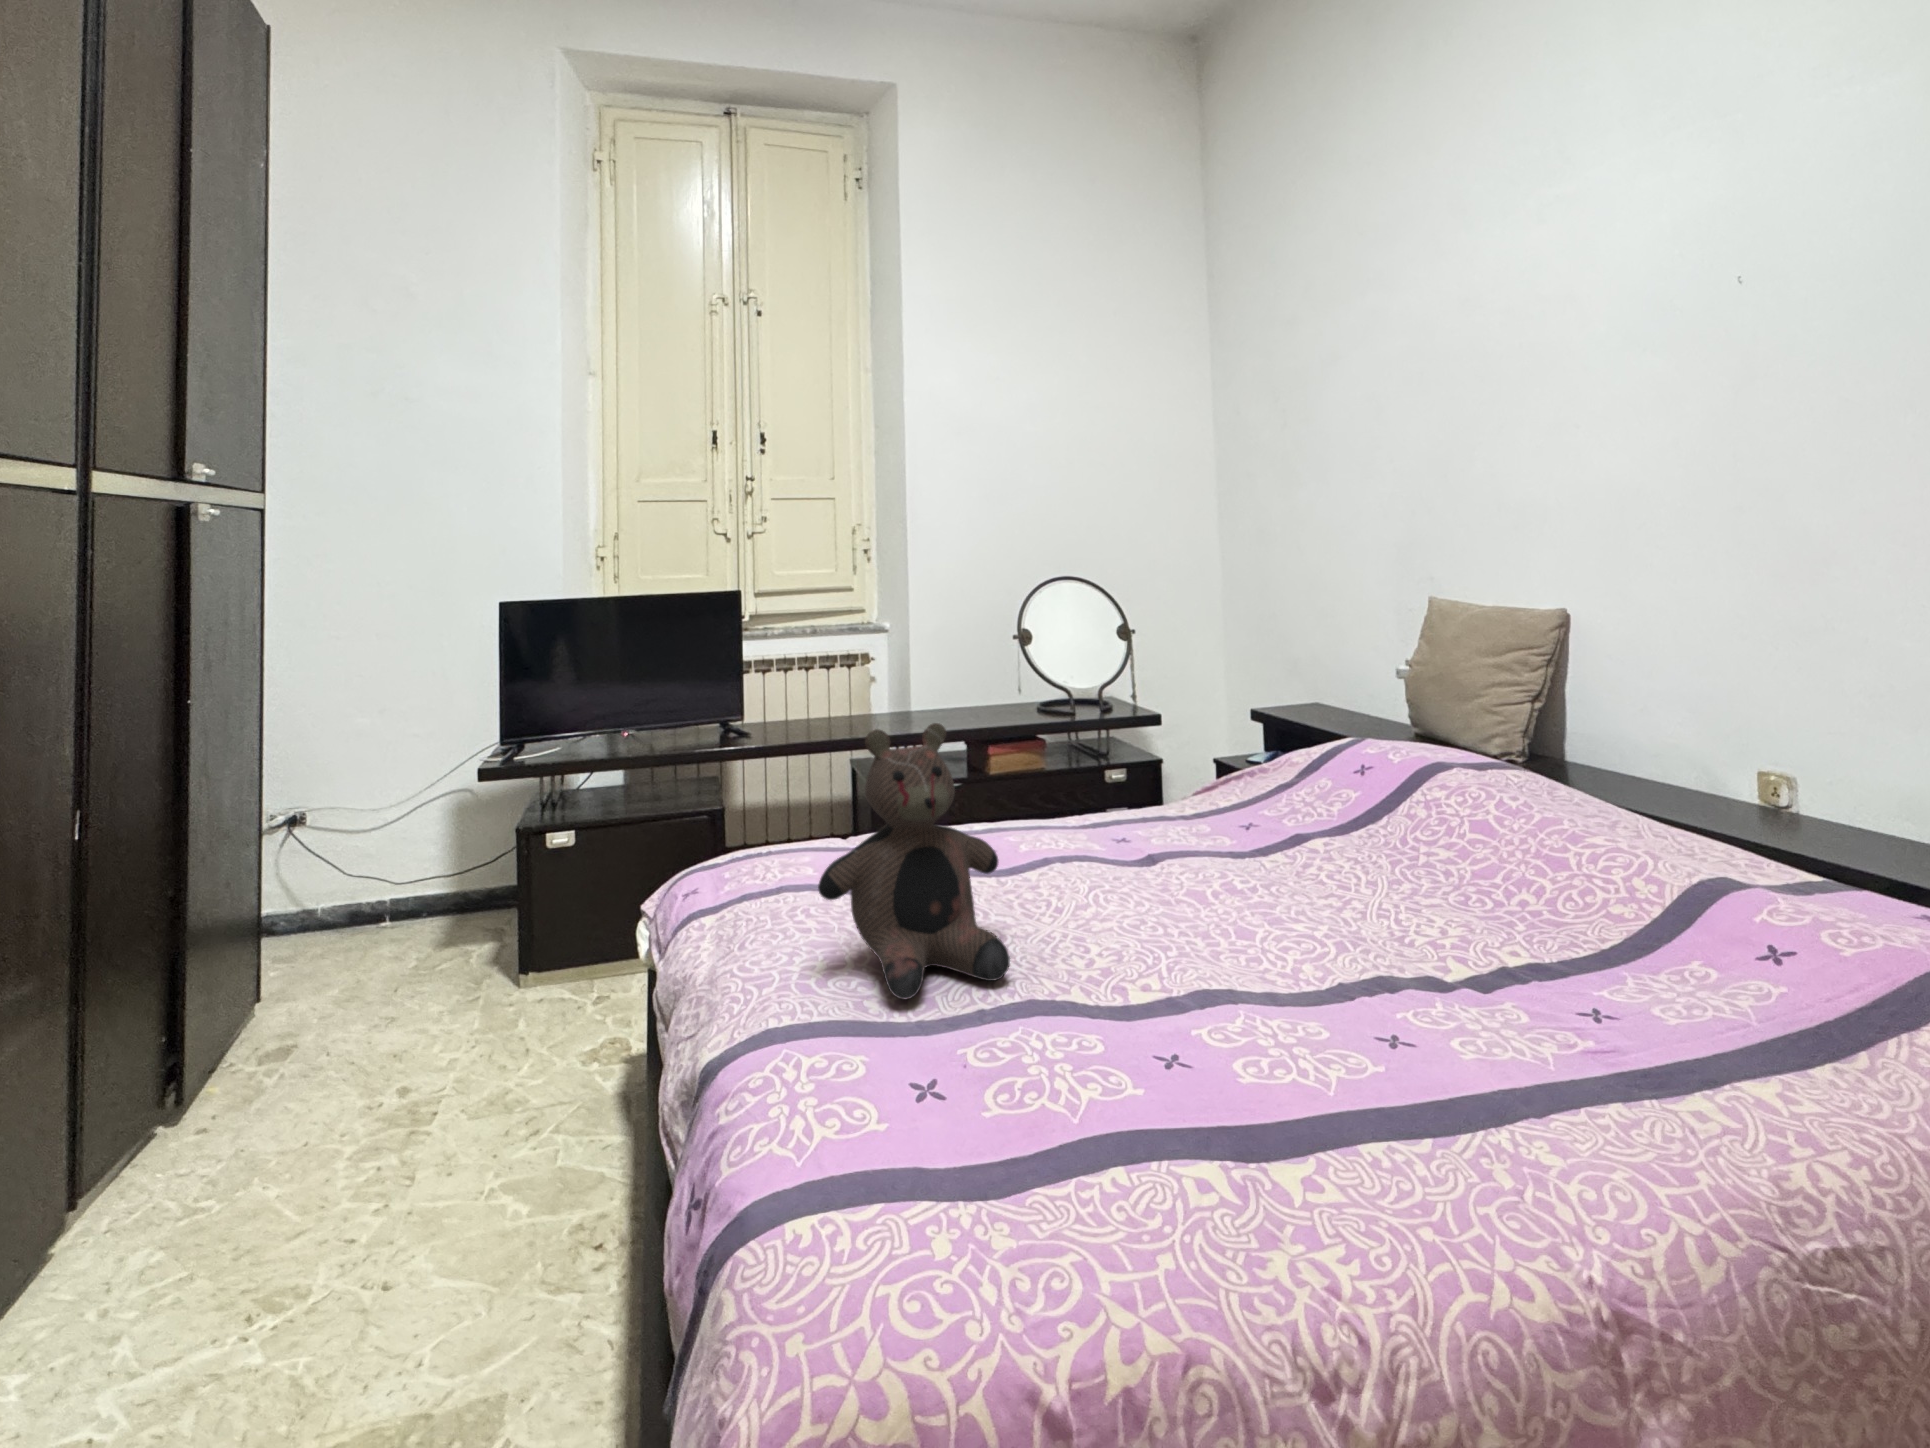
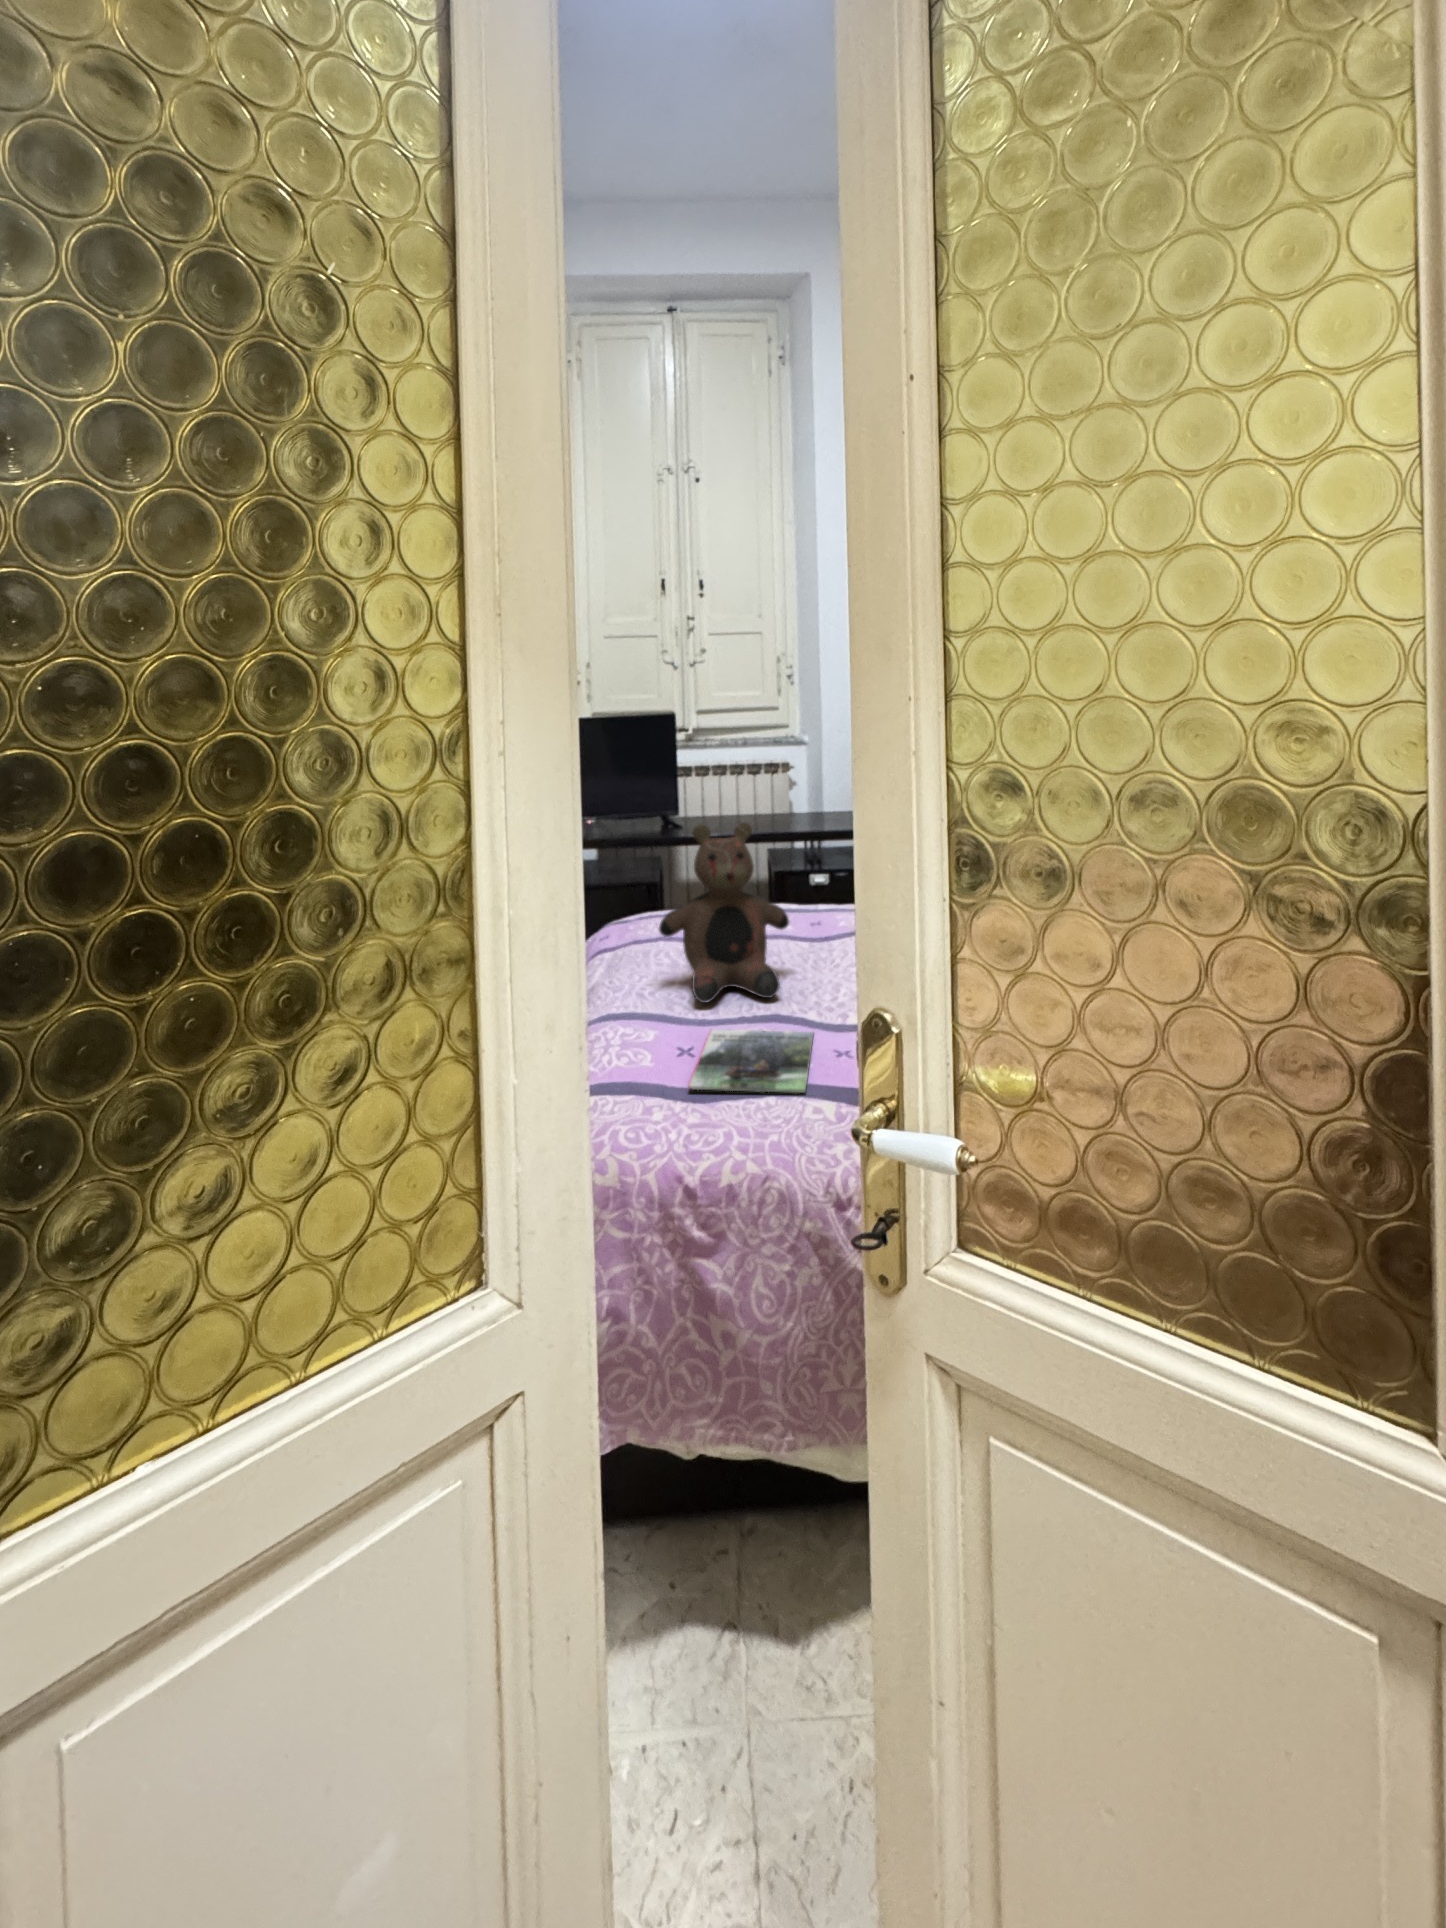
magazine: none [939,1034,1159,1178] -> present [688,1030,814,1093]

